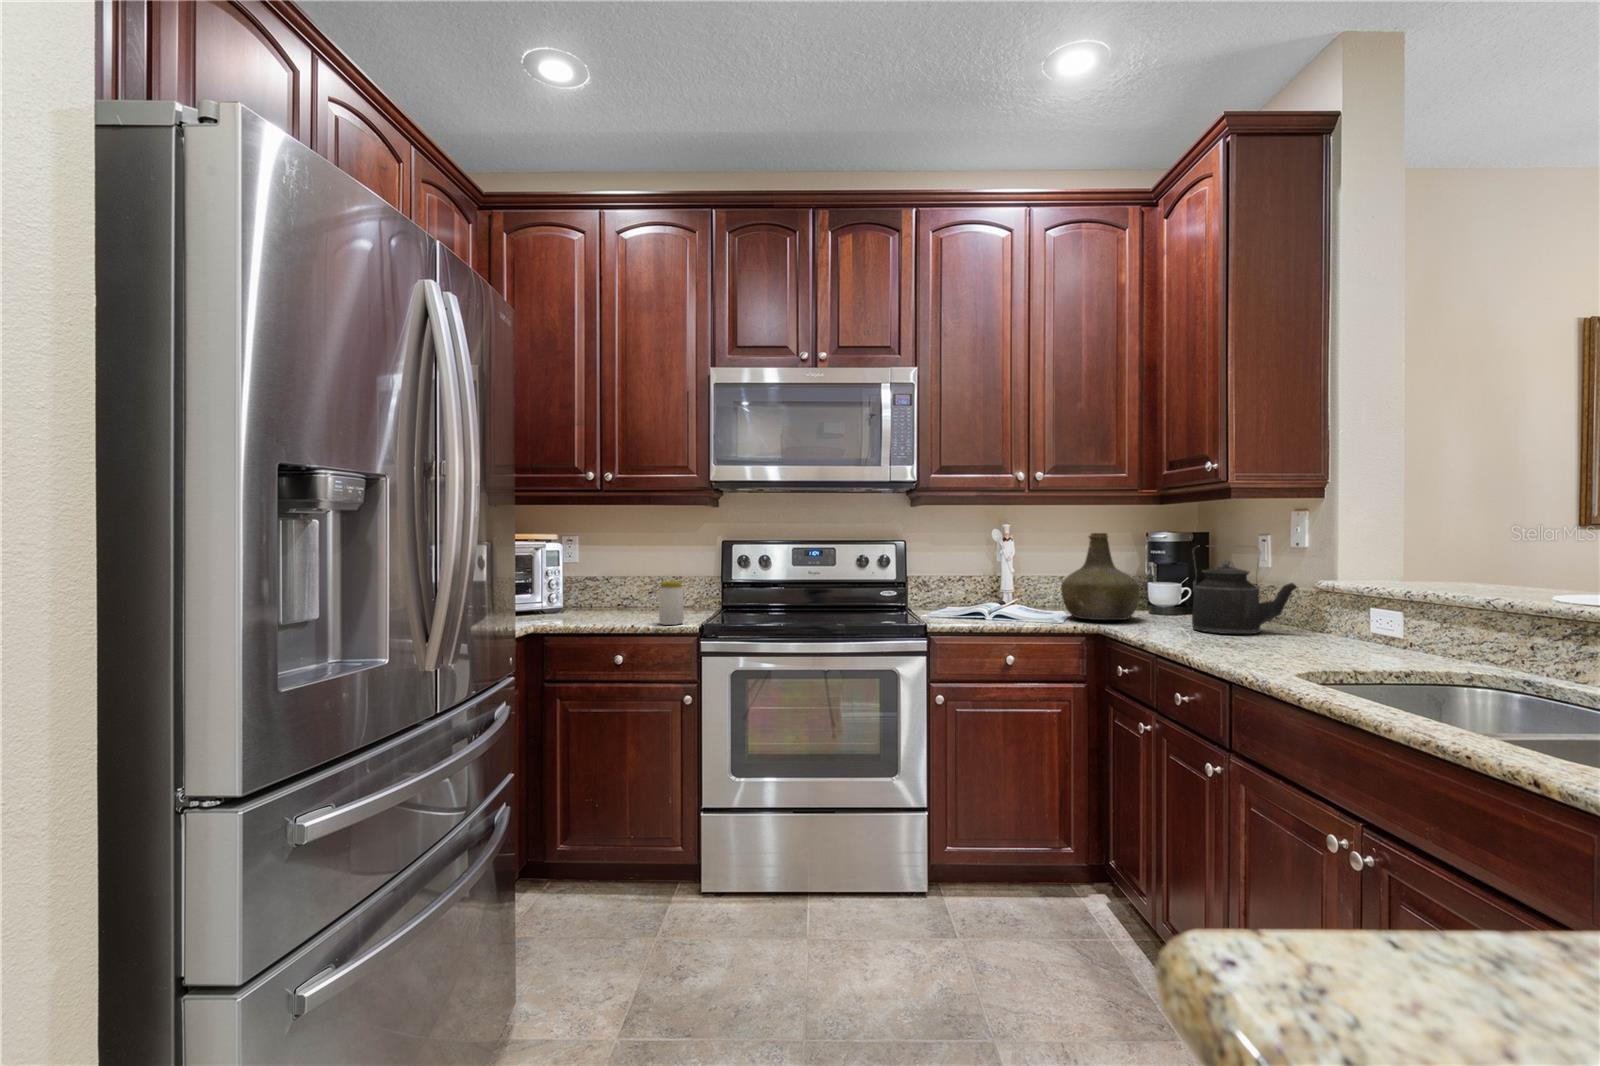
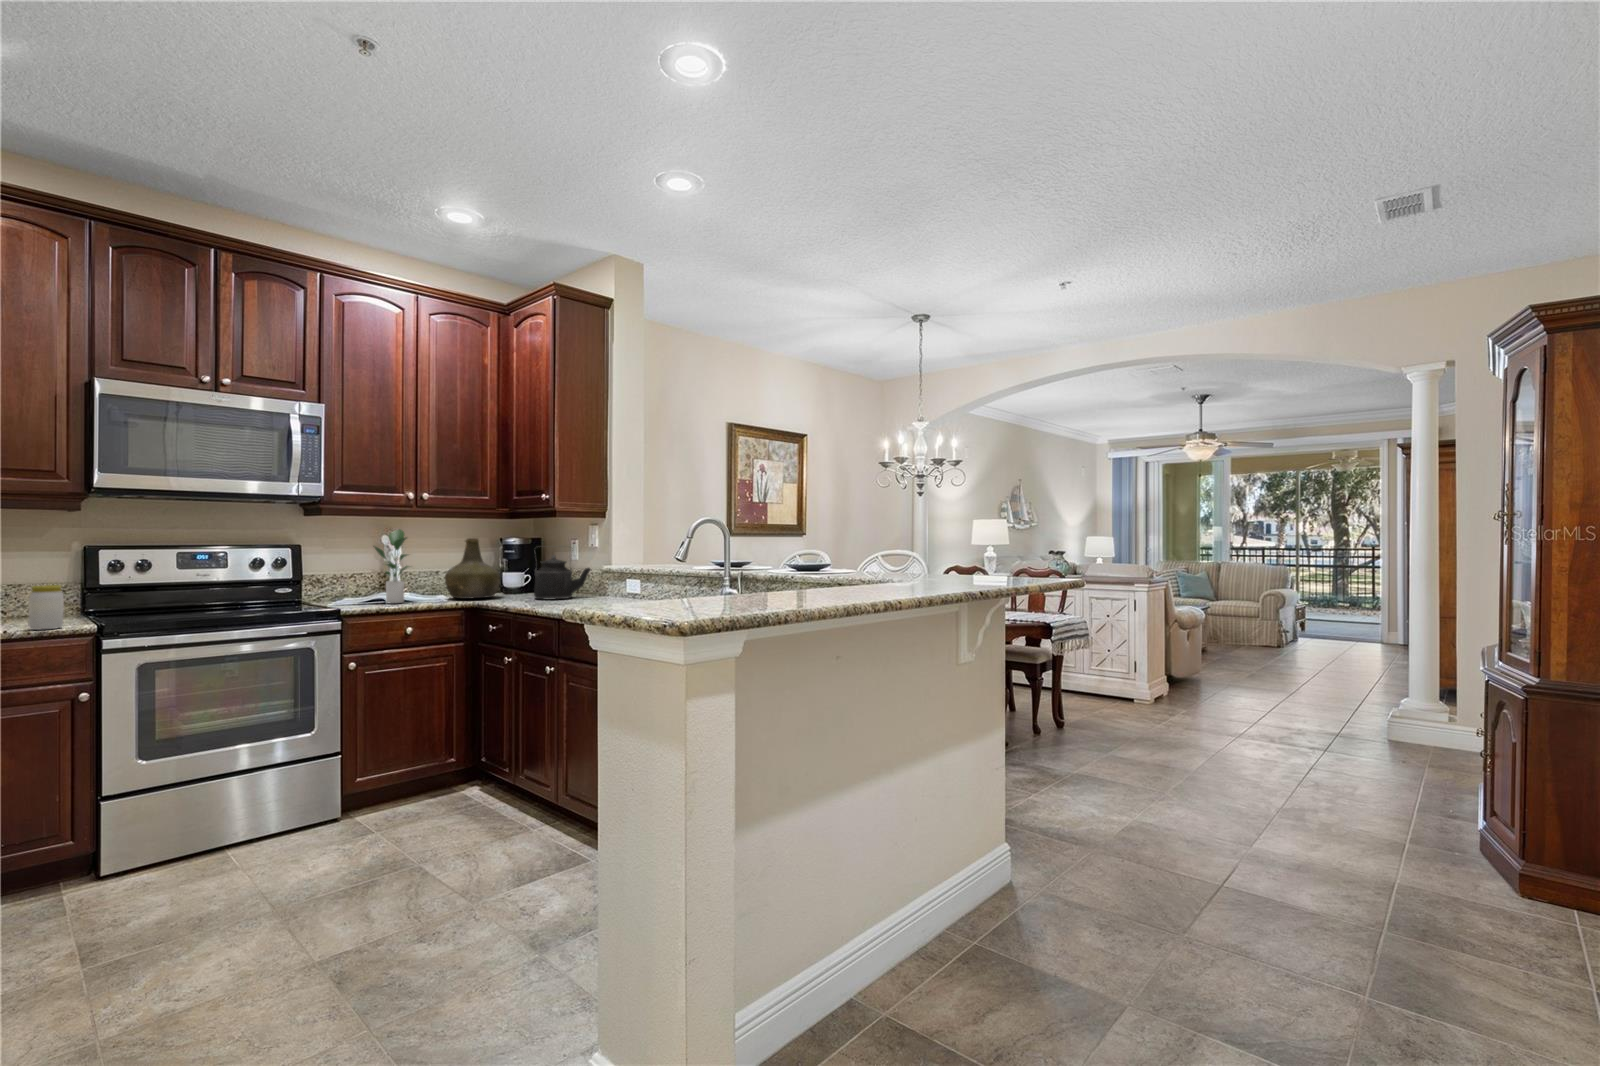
potted plant: none [969,520,1019,620] -> present [373,529,409,604]

